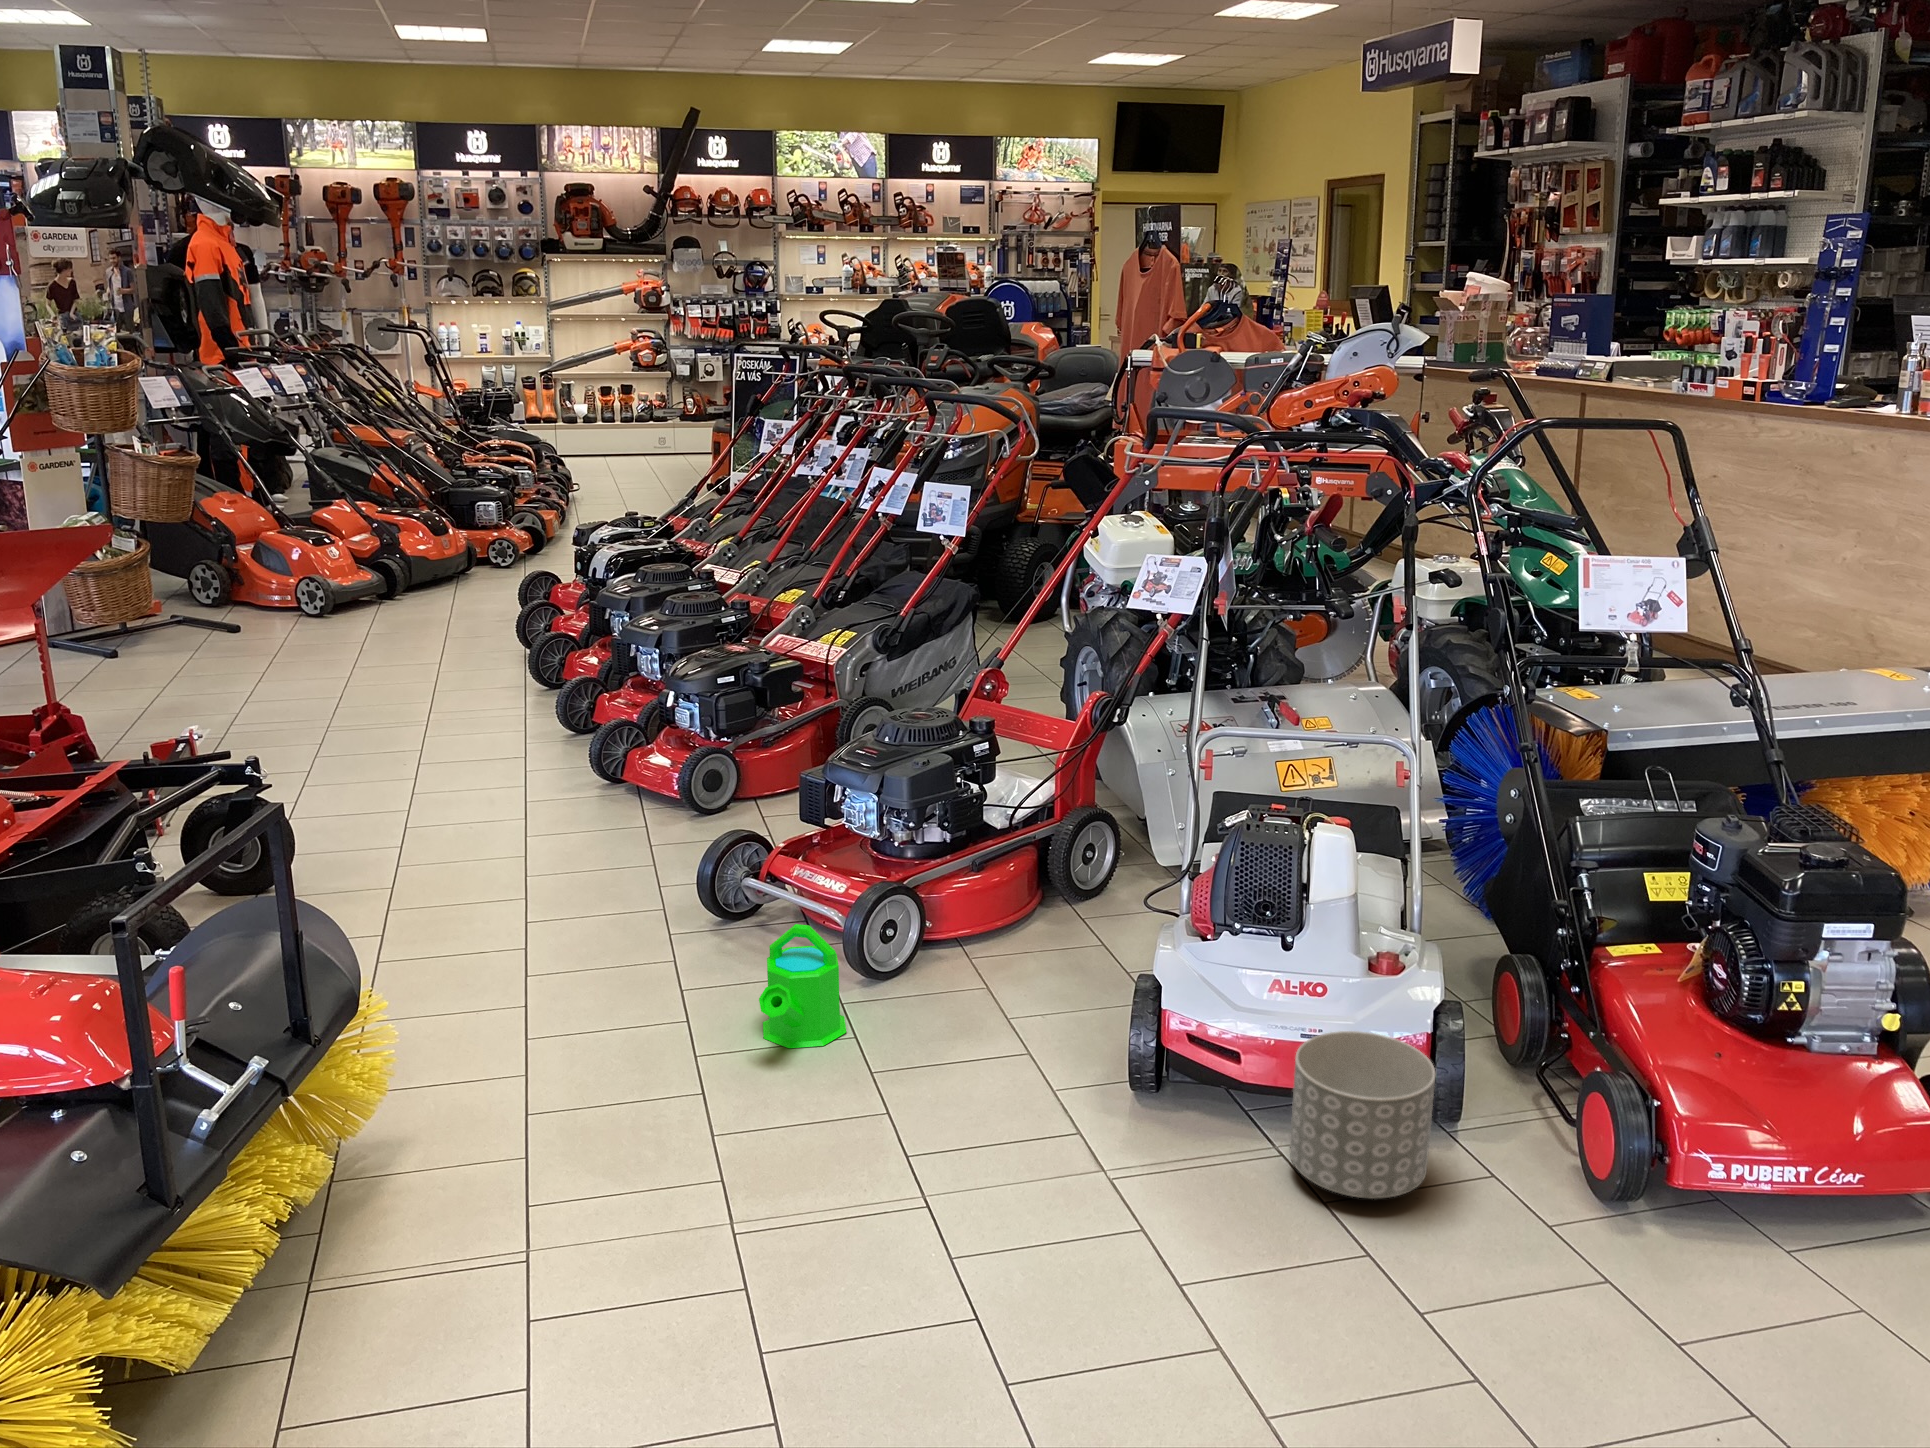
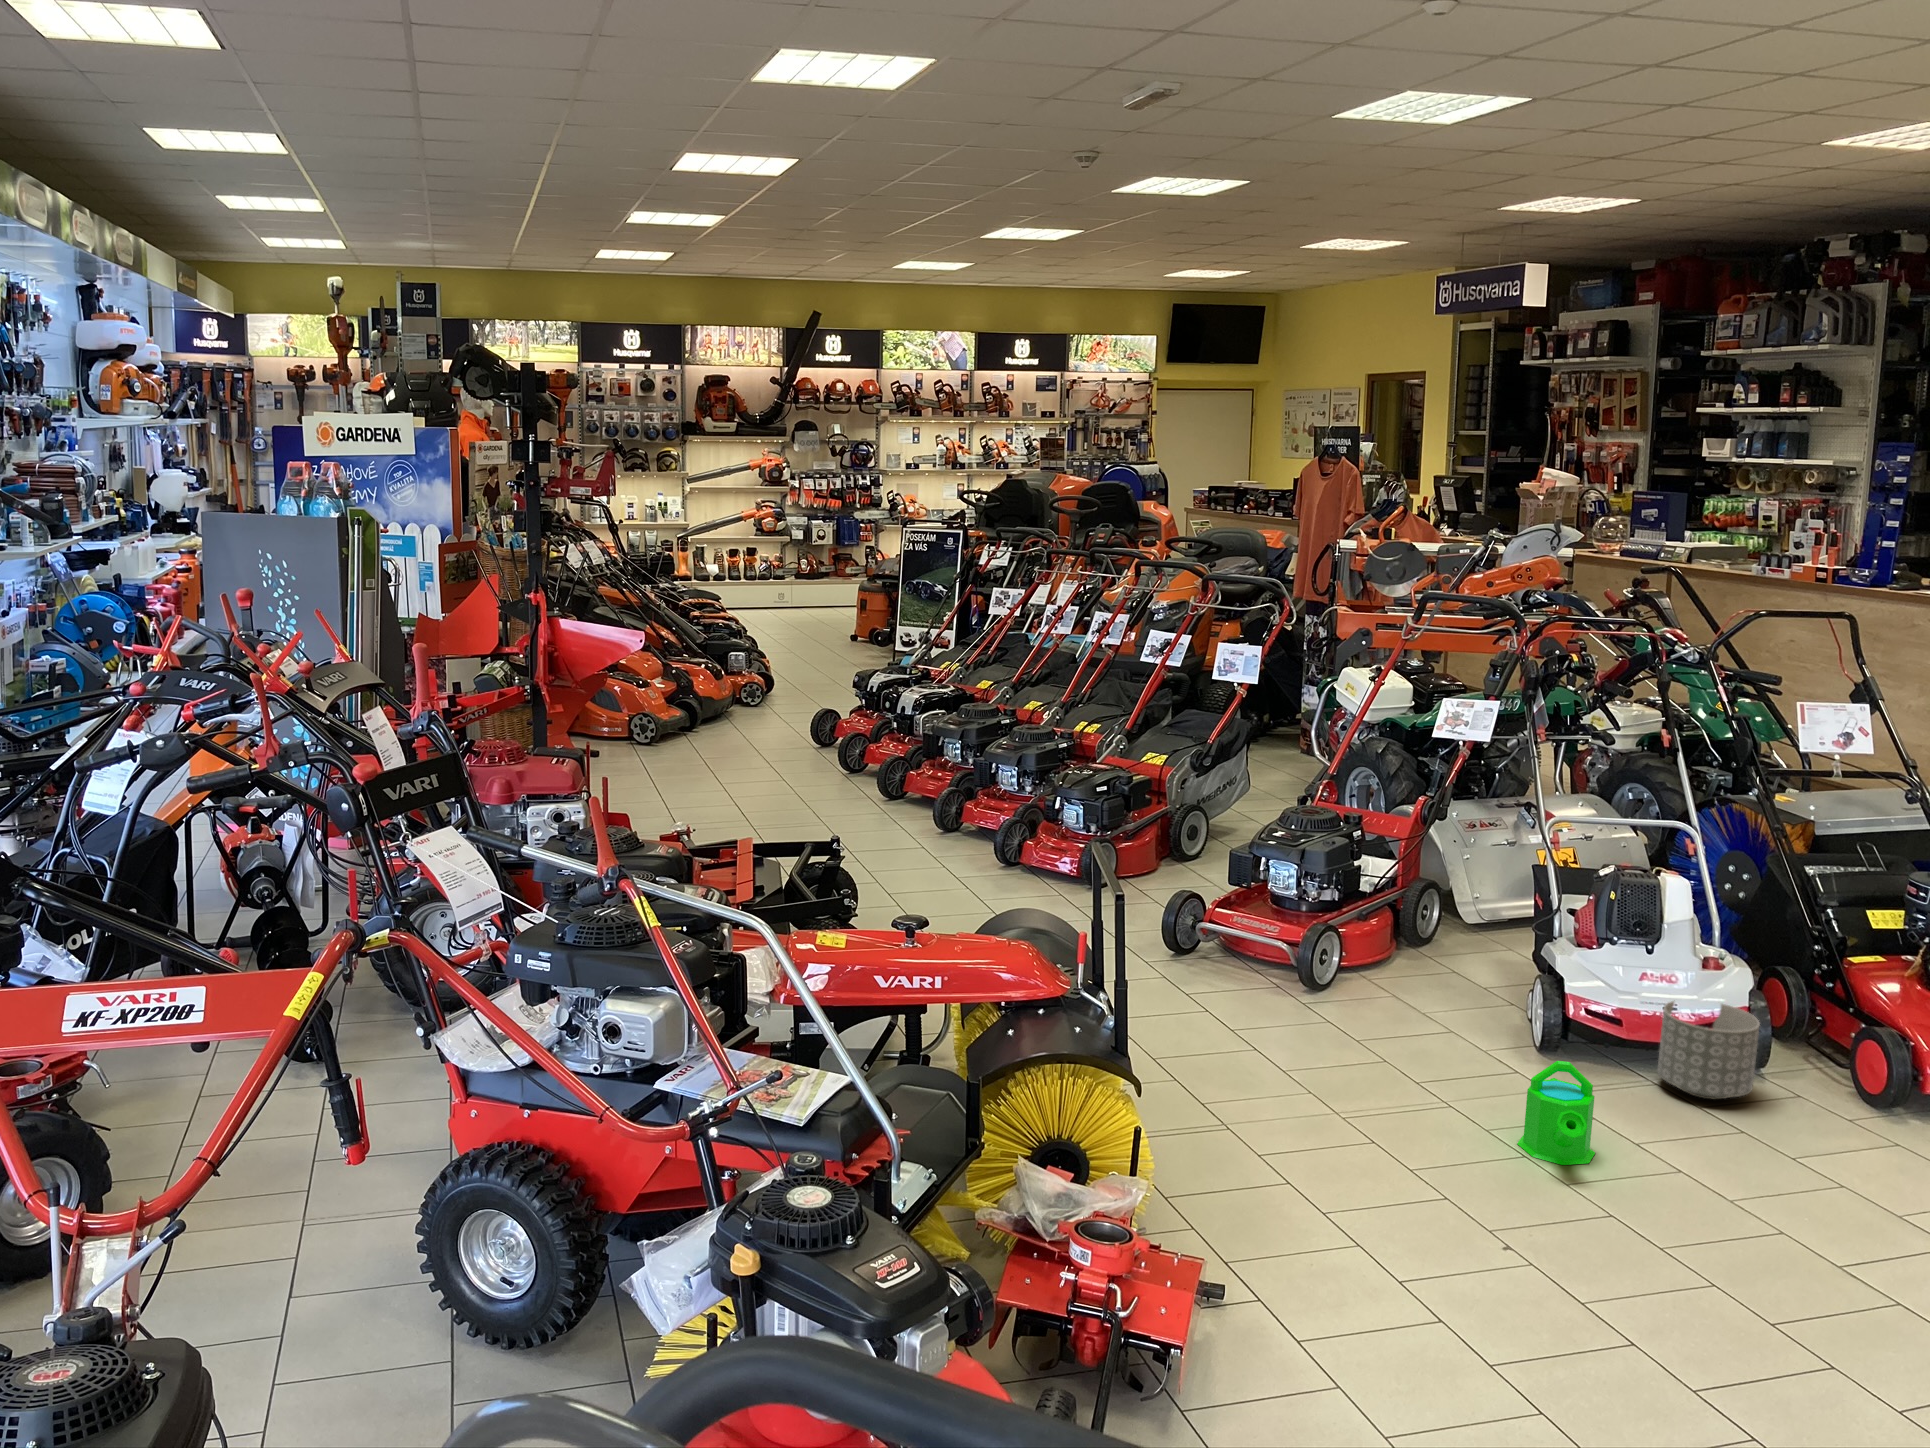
watering can: present [759,924,847,1048] -> present [1517,1061,1595,1165]

